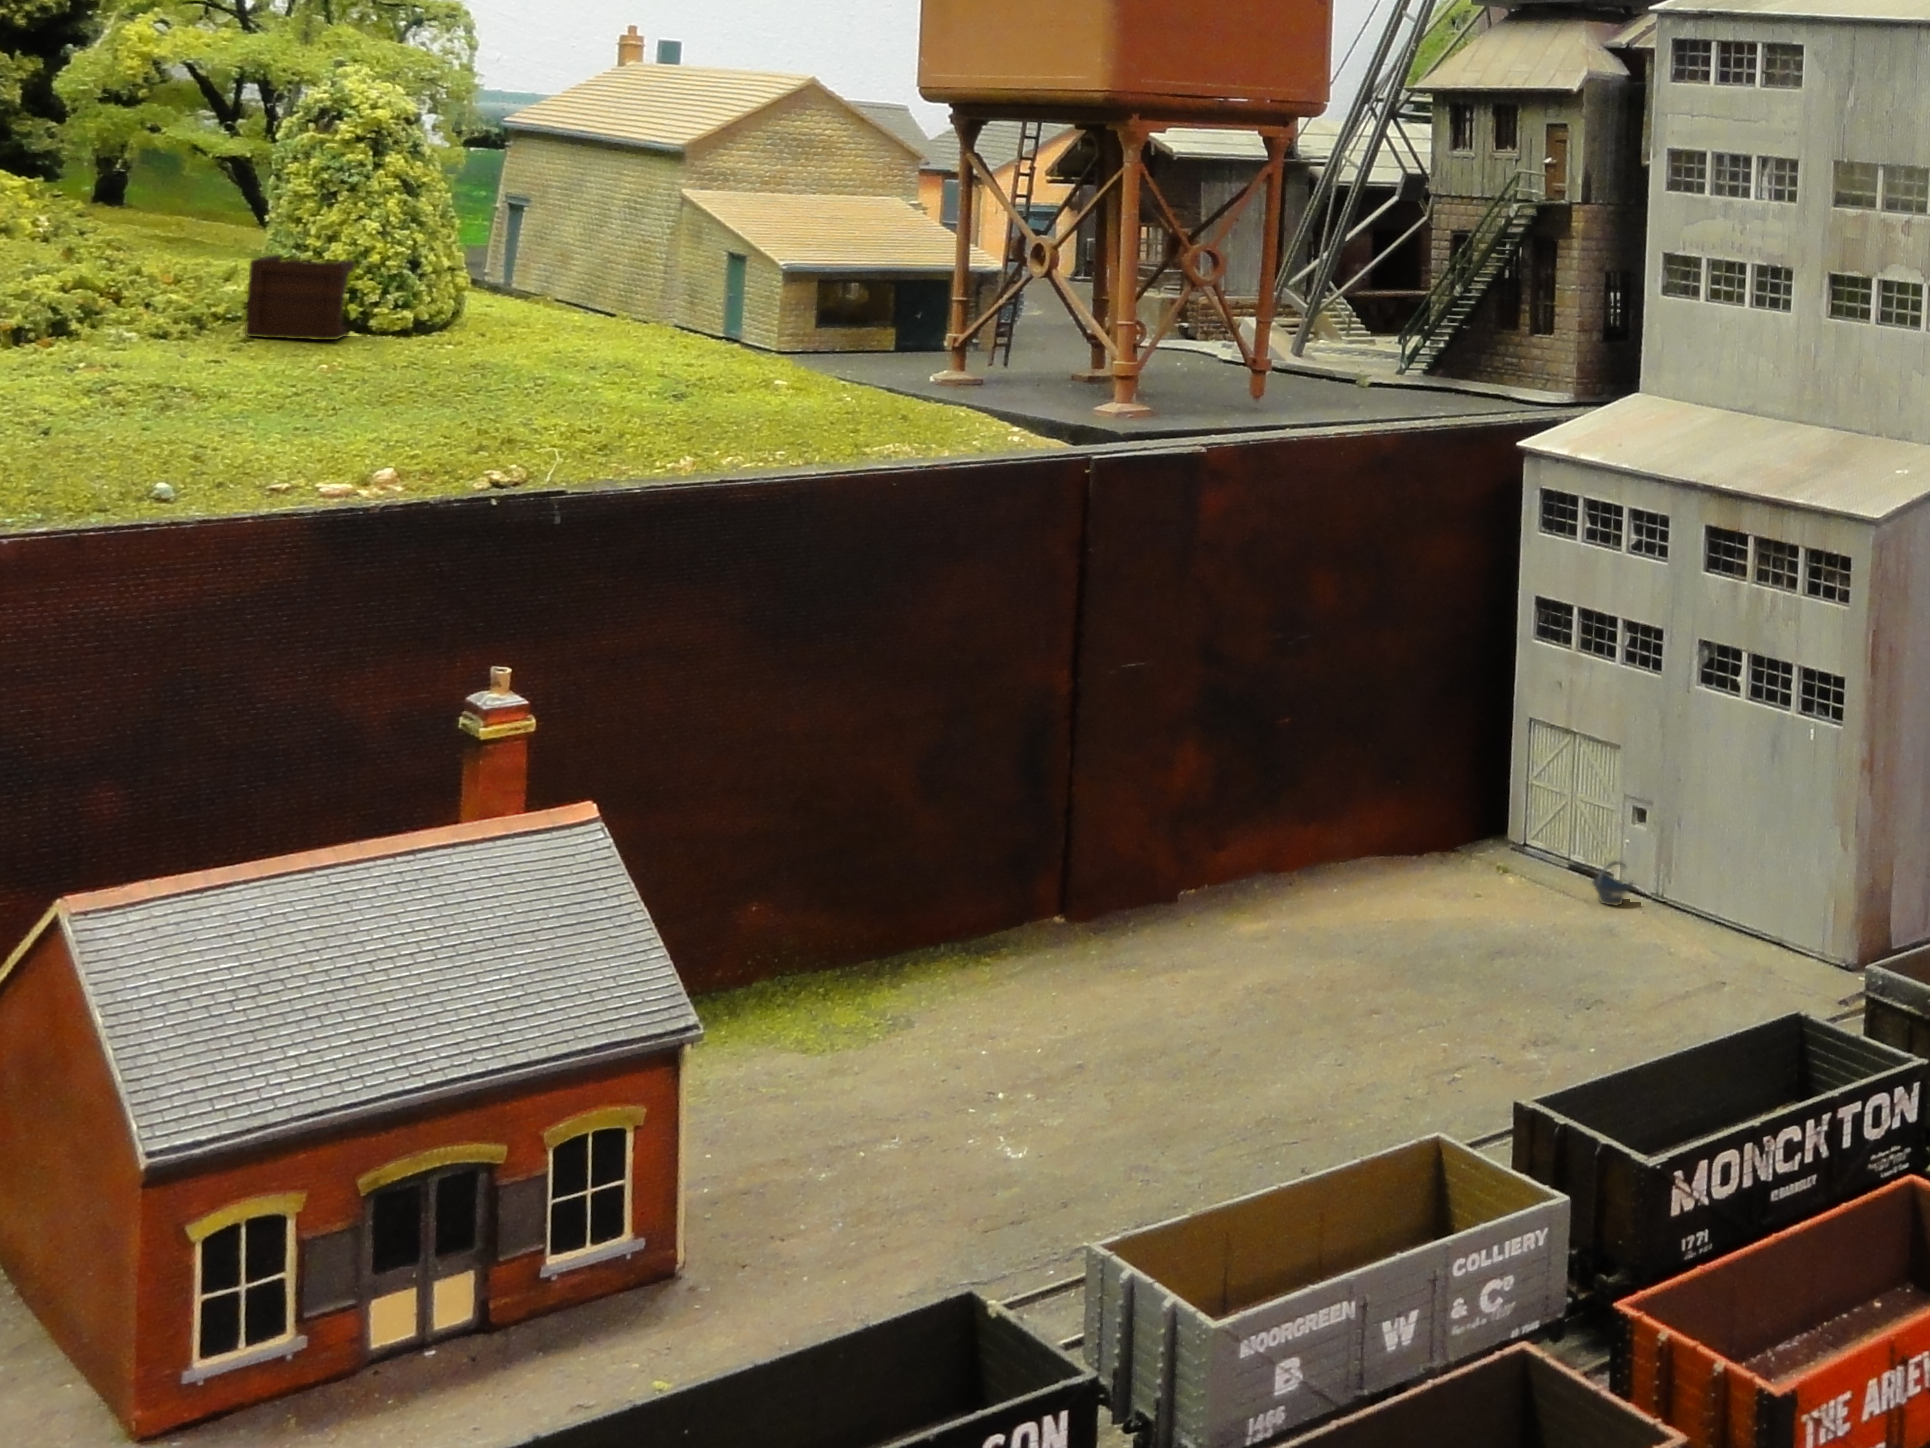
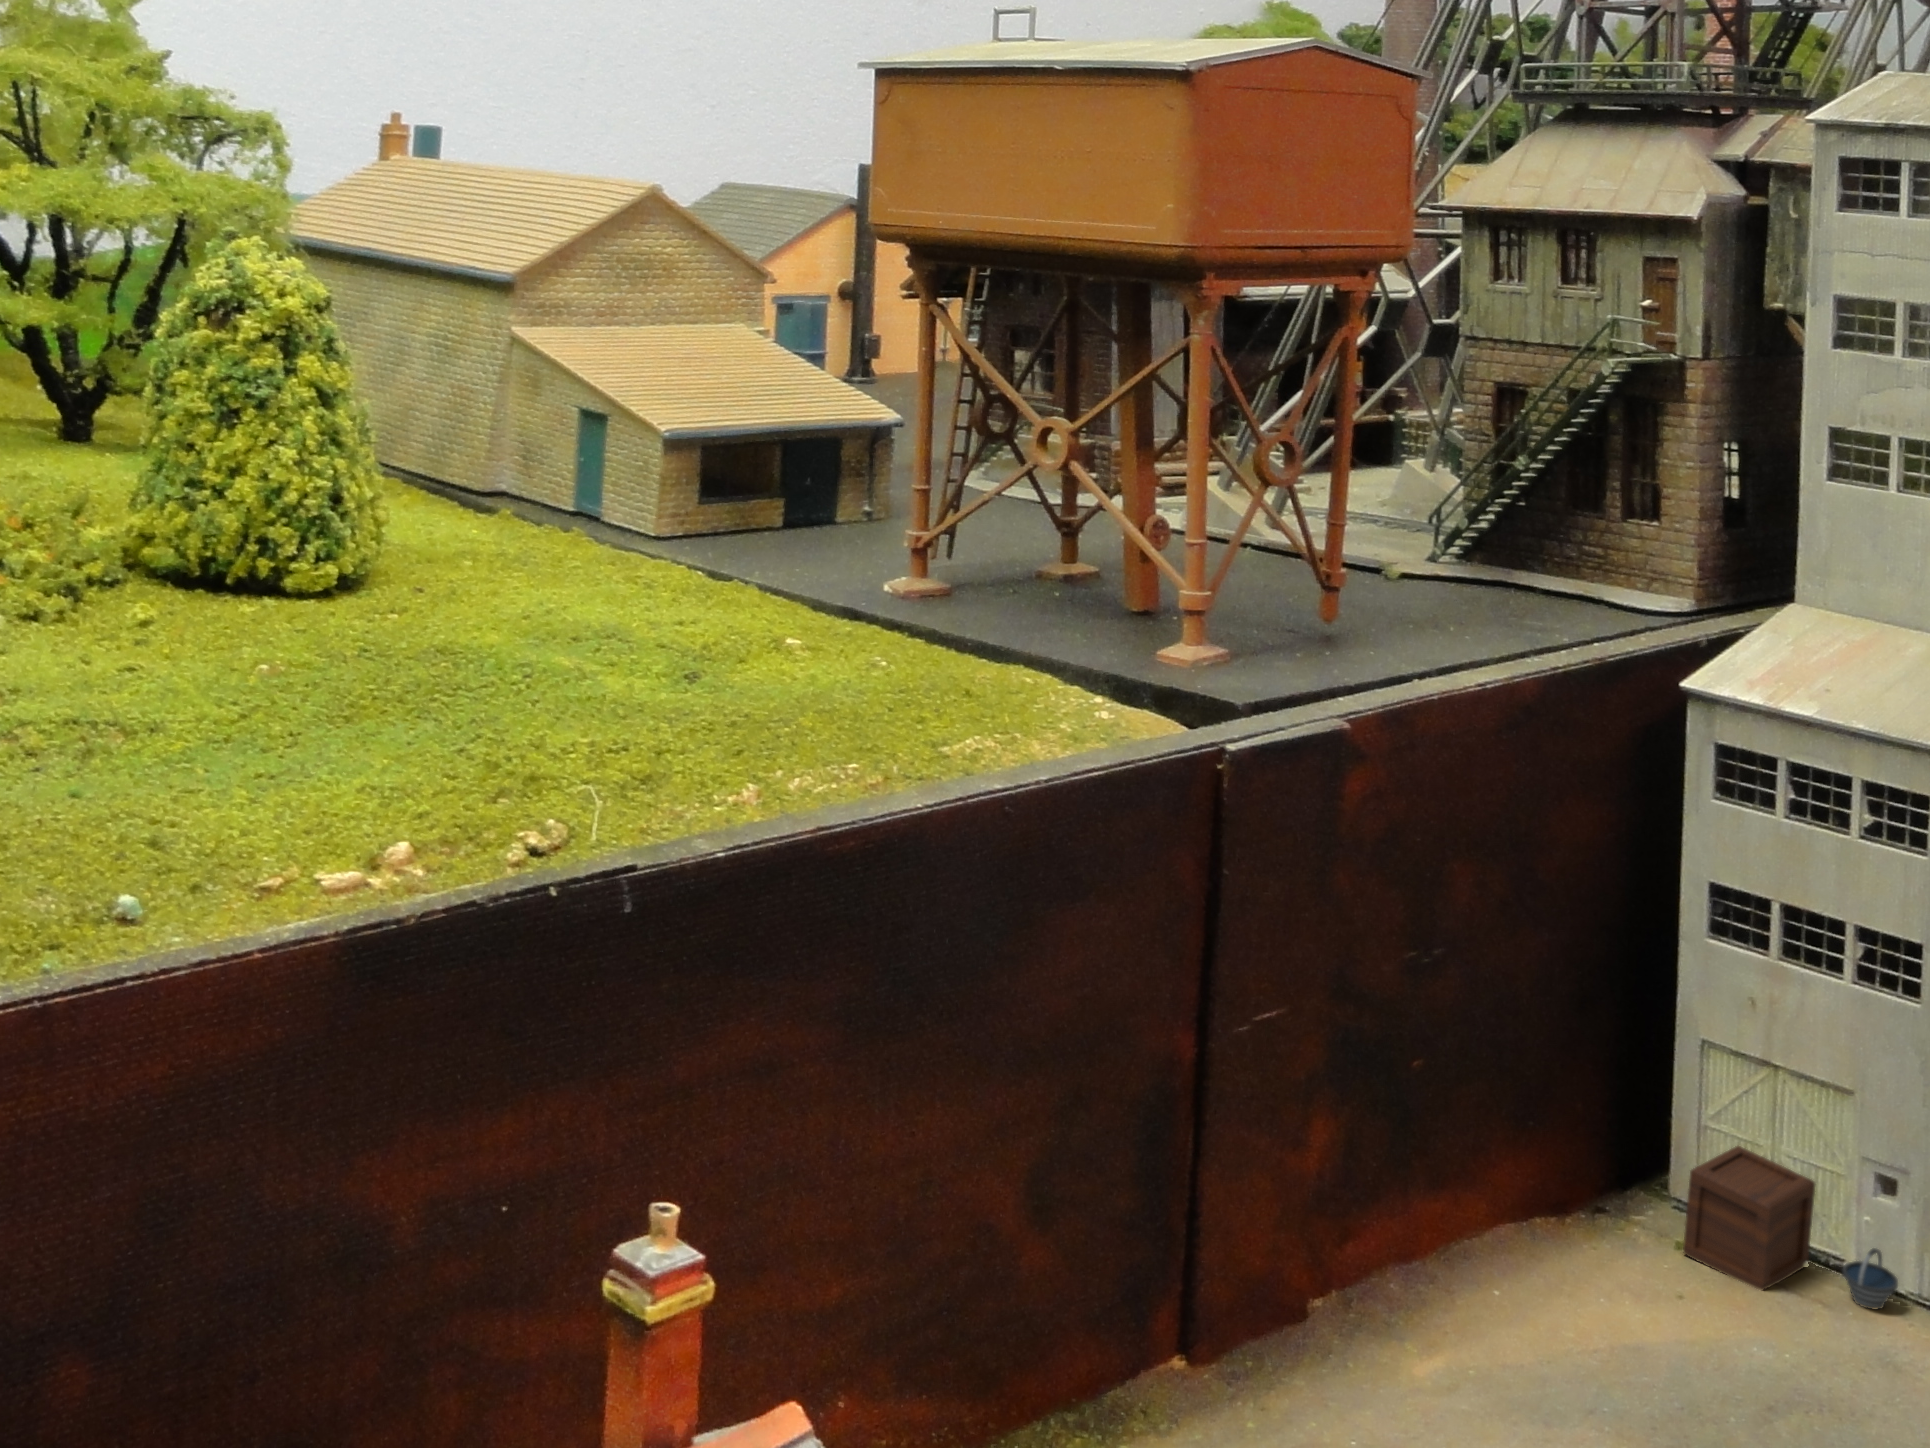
wooden crate: present [245,255,355,340] -> present [1683,1146,1815,1290]

